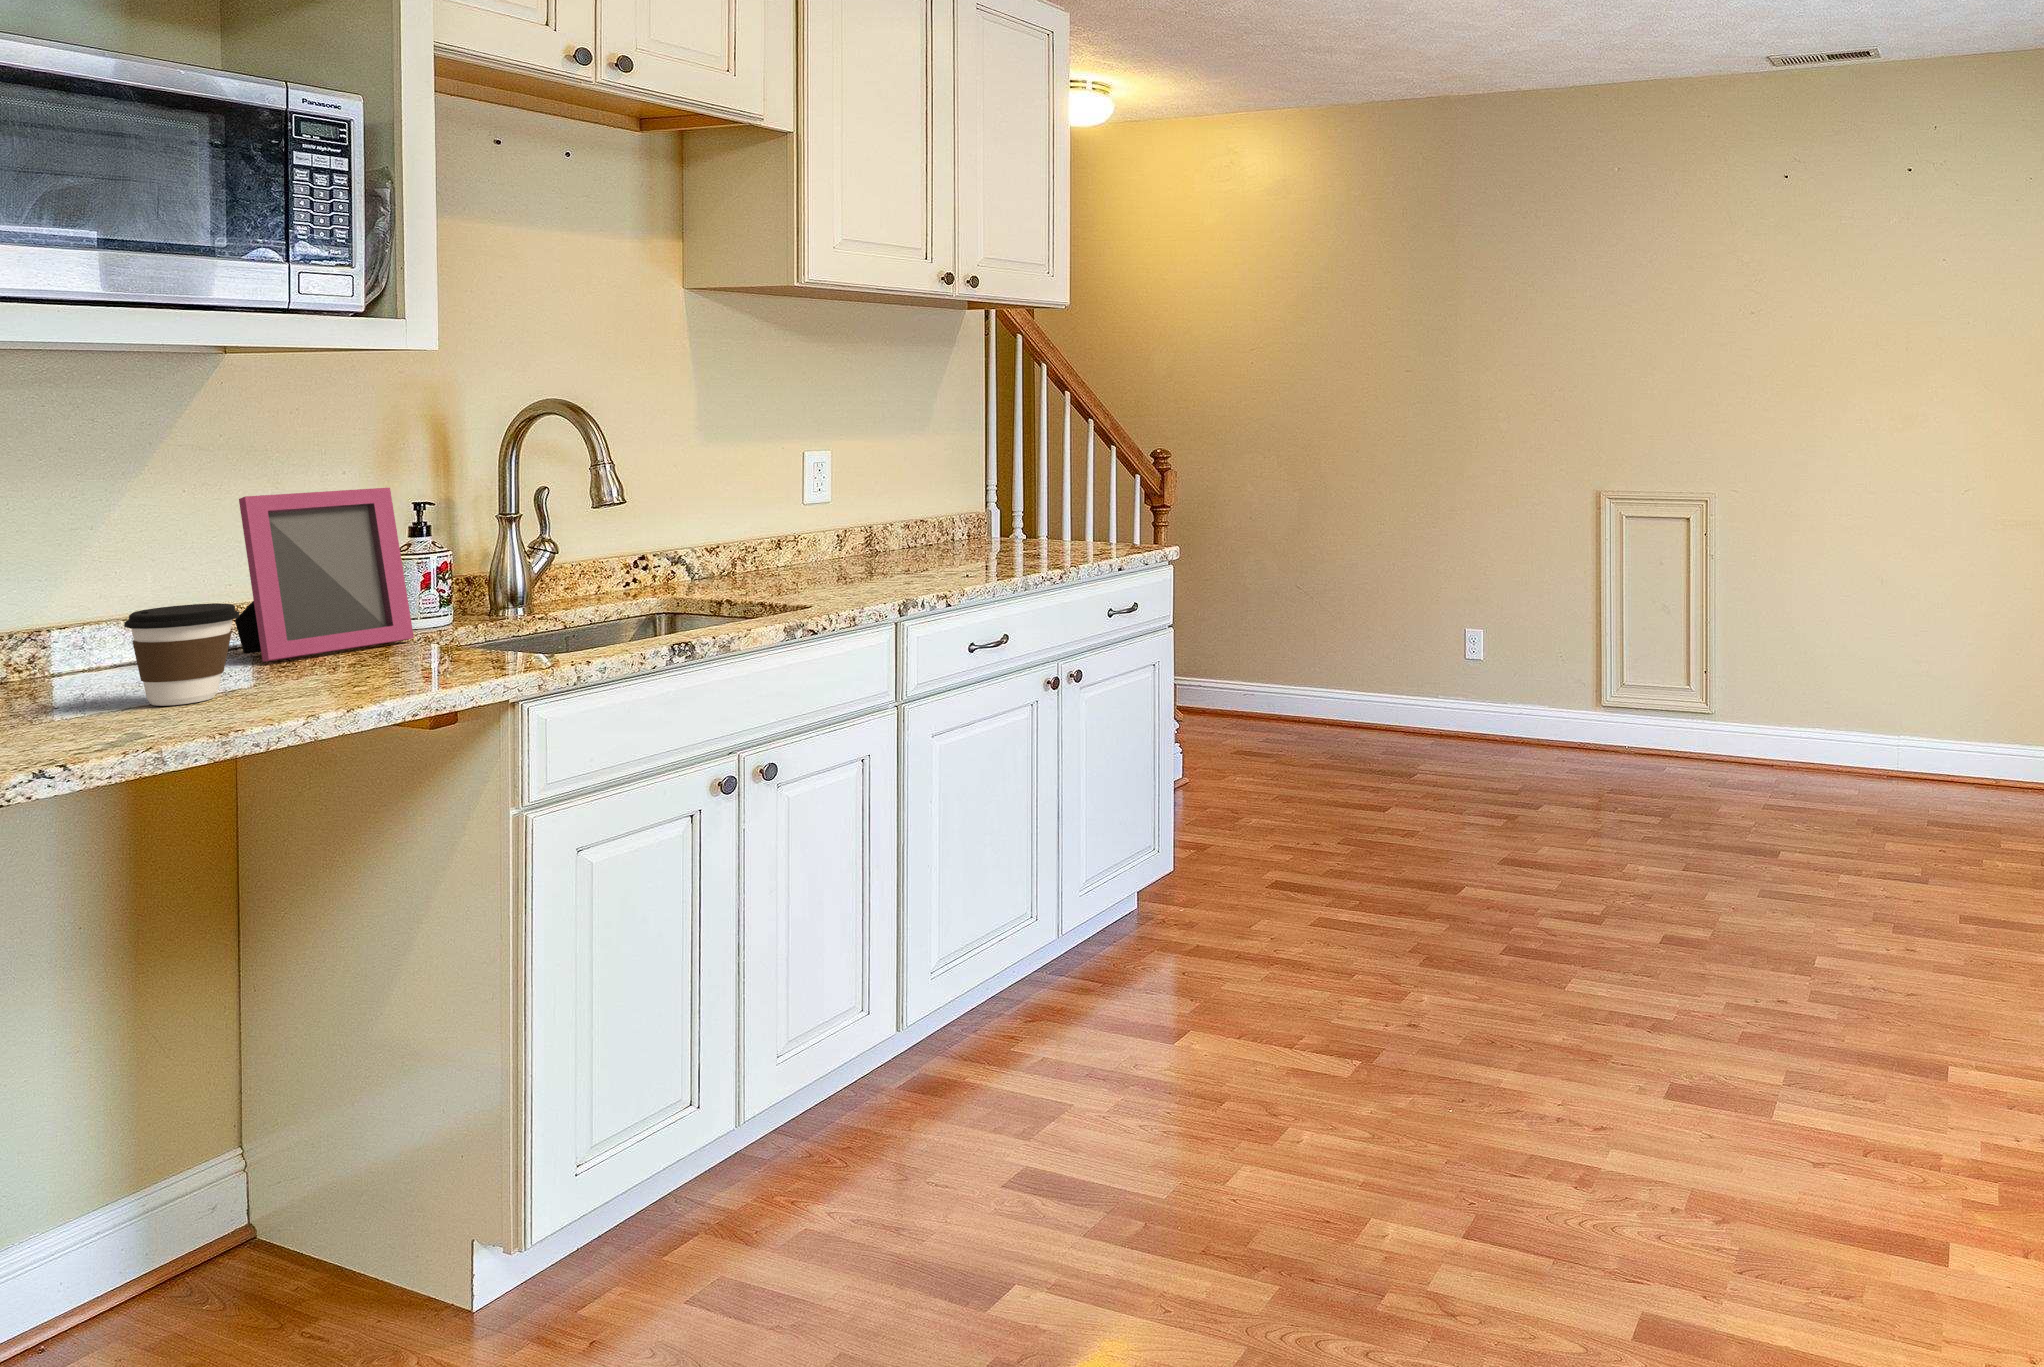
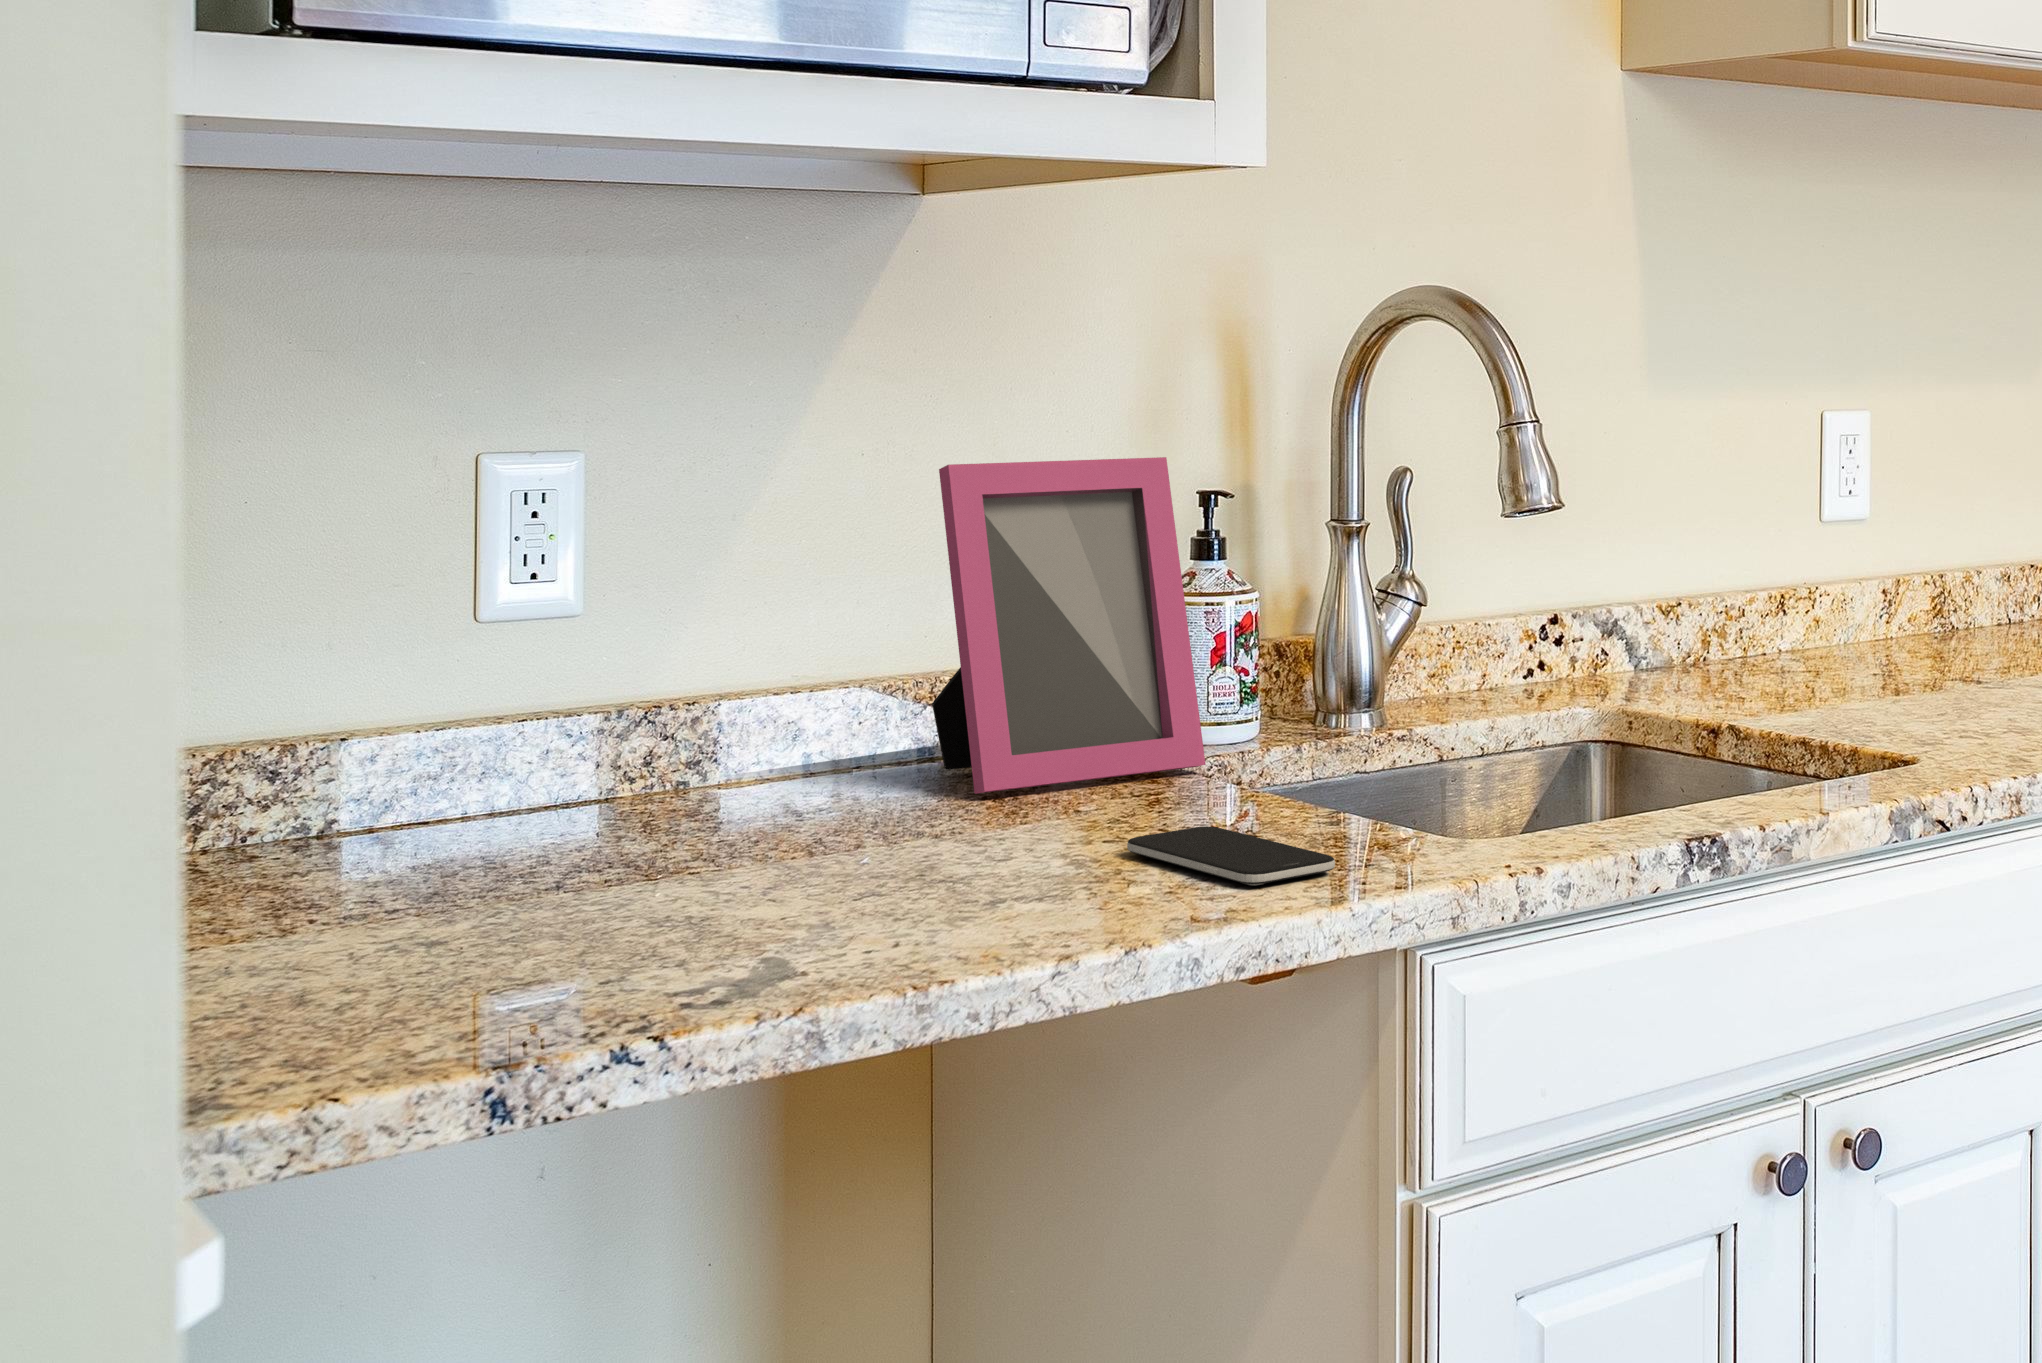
coffee cup: present [124,603,239,706] -> none [771,681,945,888]
smartphone: none [355,661,474,681] -> present [1127,826,1335,886]

